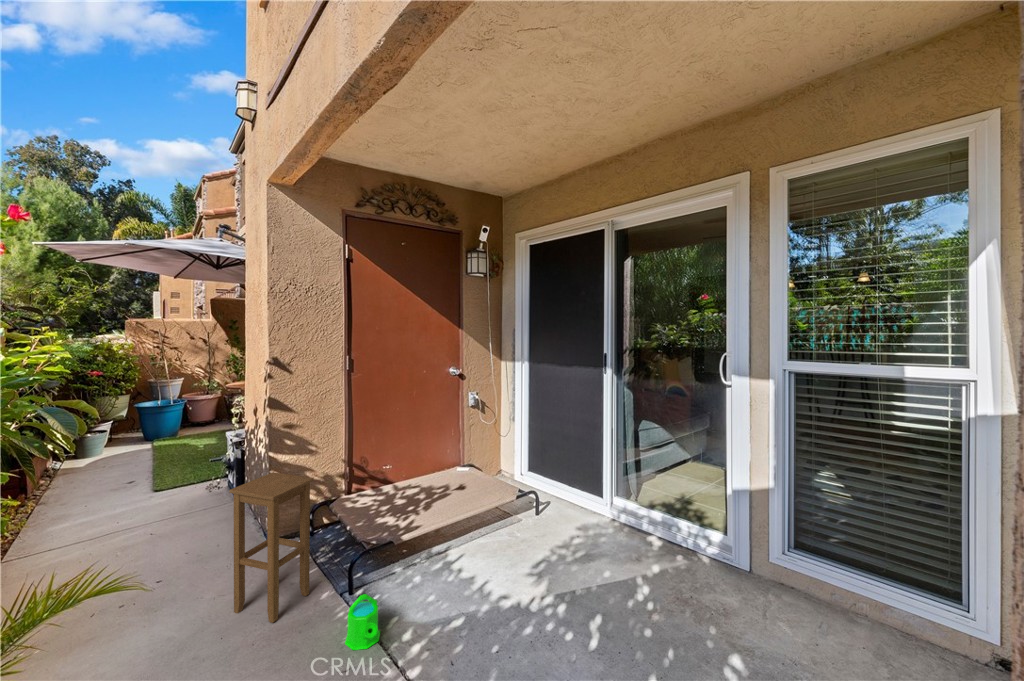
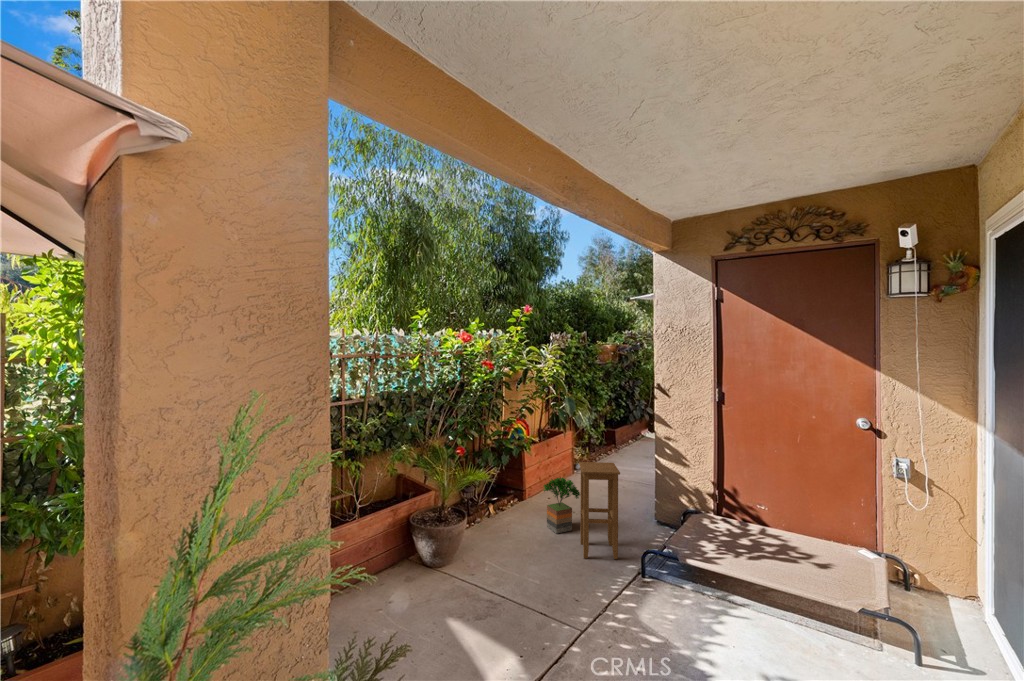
potted tree: none [123,528,209,633] -> present [544,478,580,534]
watering can: present [345,594,380,650] -> none [585,562,616,604]

